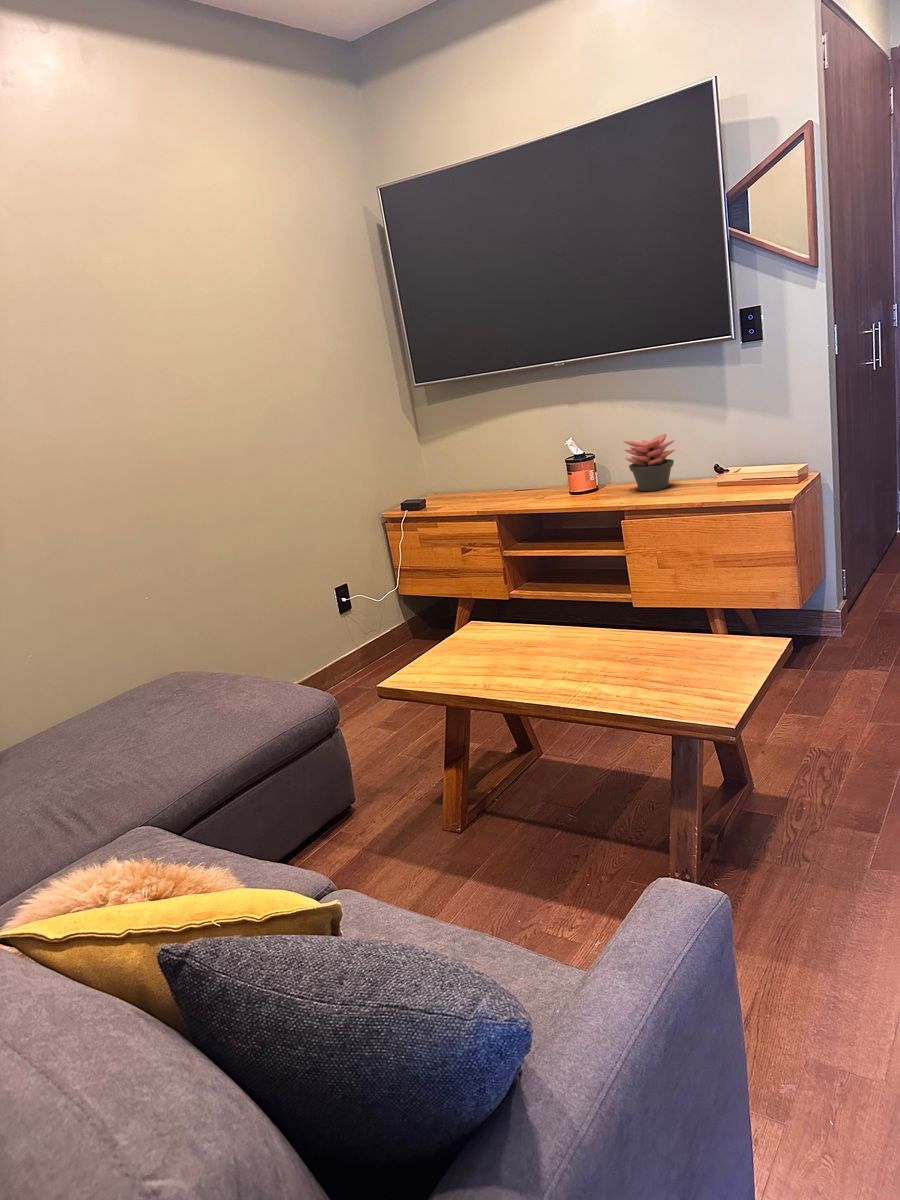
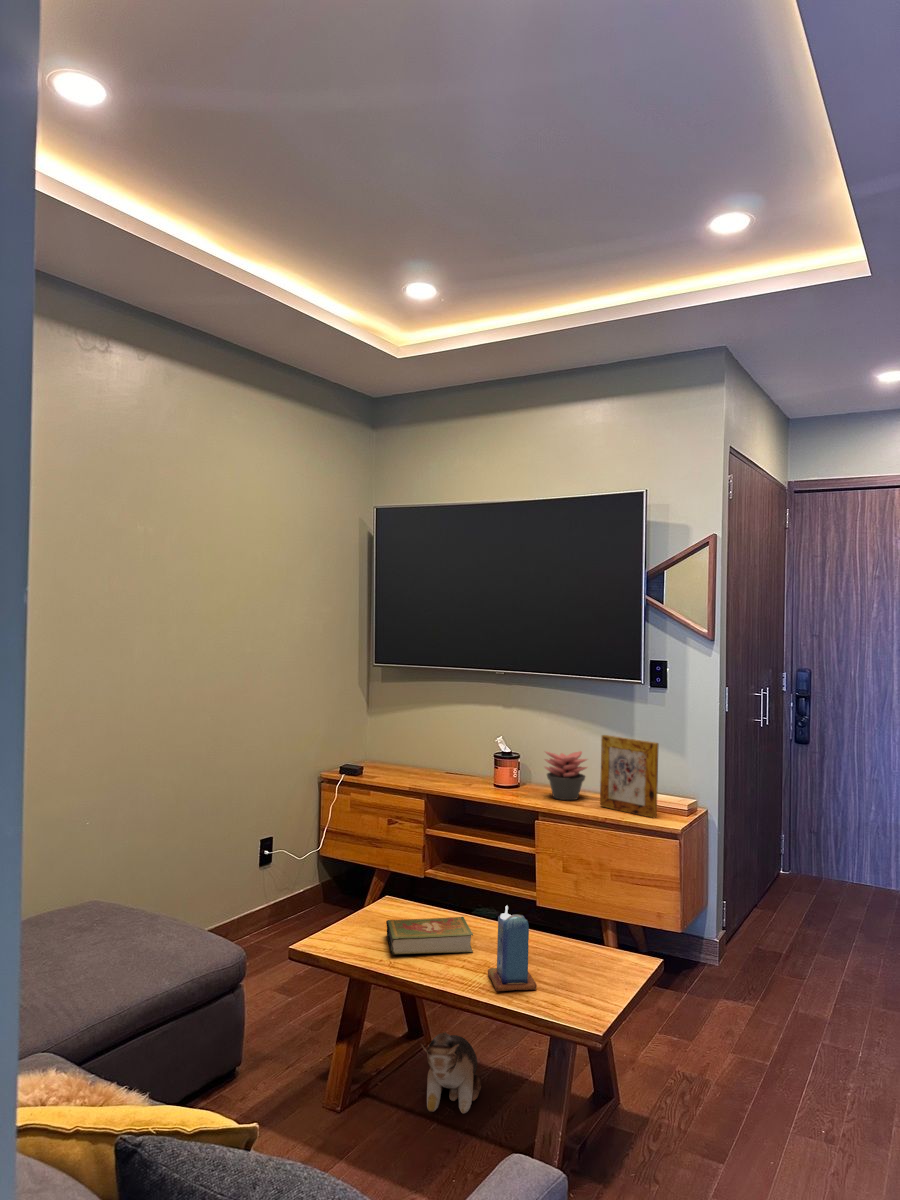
picture frame: none [688,404,762,492] -> present [600,735,658,818]
candle: none [593,609,651,701] -> present [488,906,537,991]
book: none [473,630,574,680] -> present [386,917,473,955]
plush toy: none [531,747,602,823] -> present [421,1032,481,1113]

